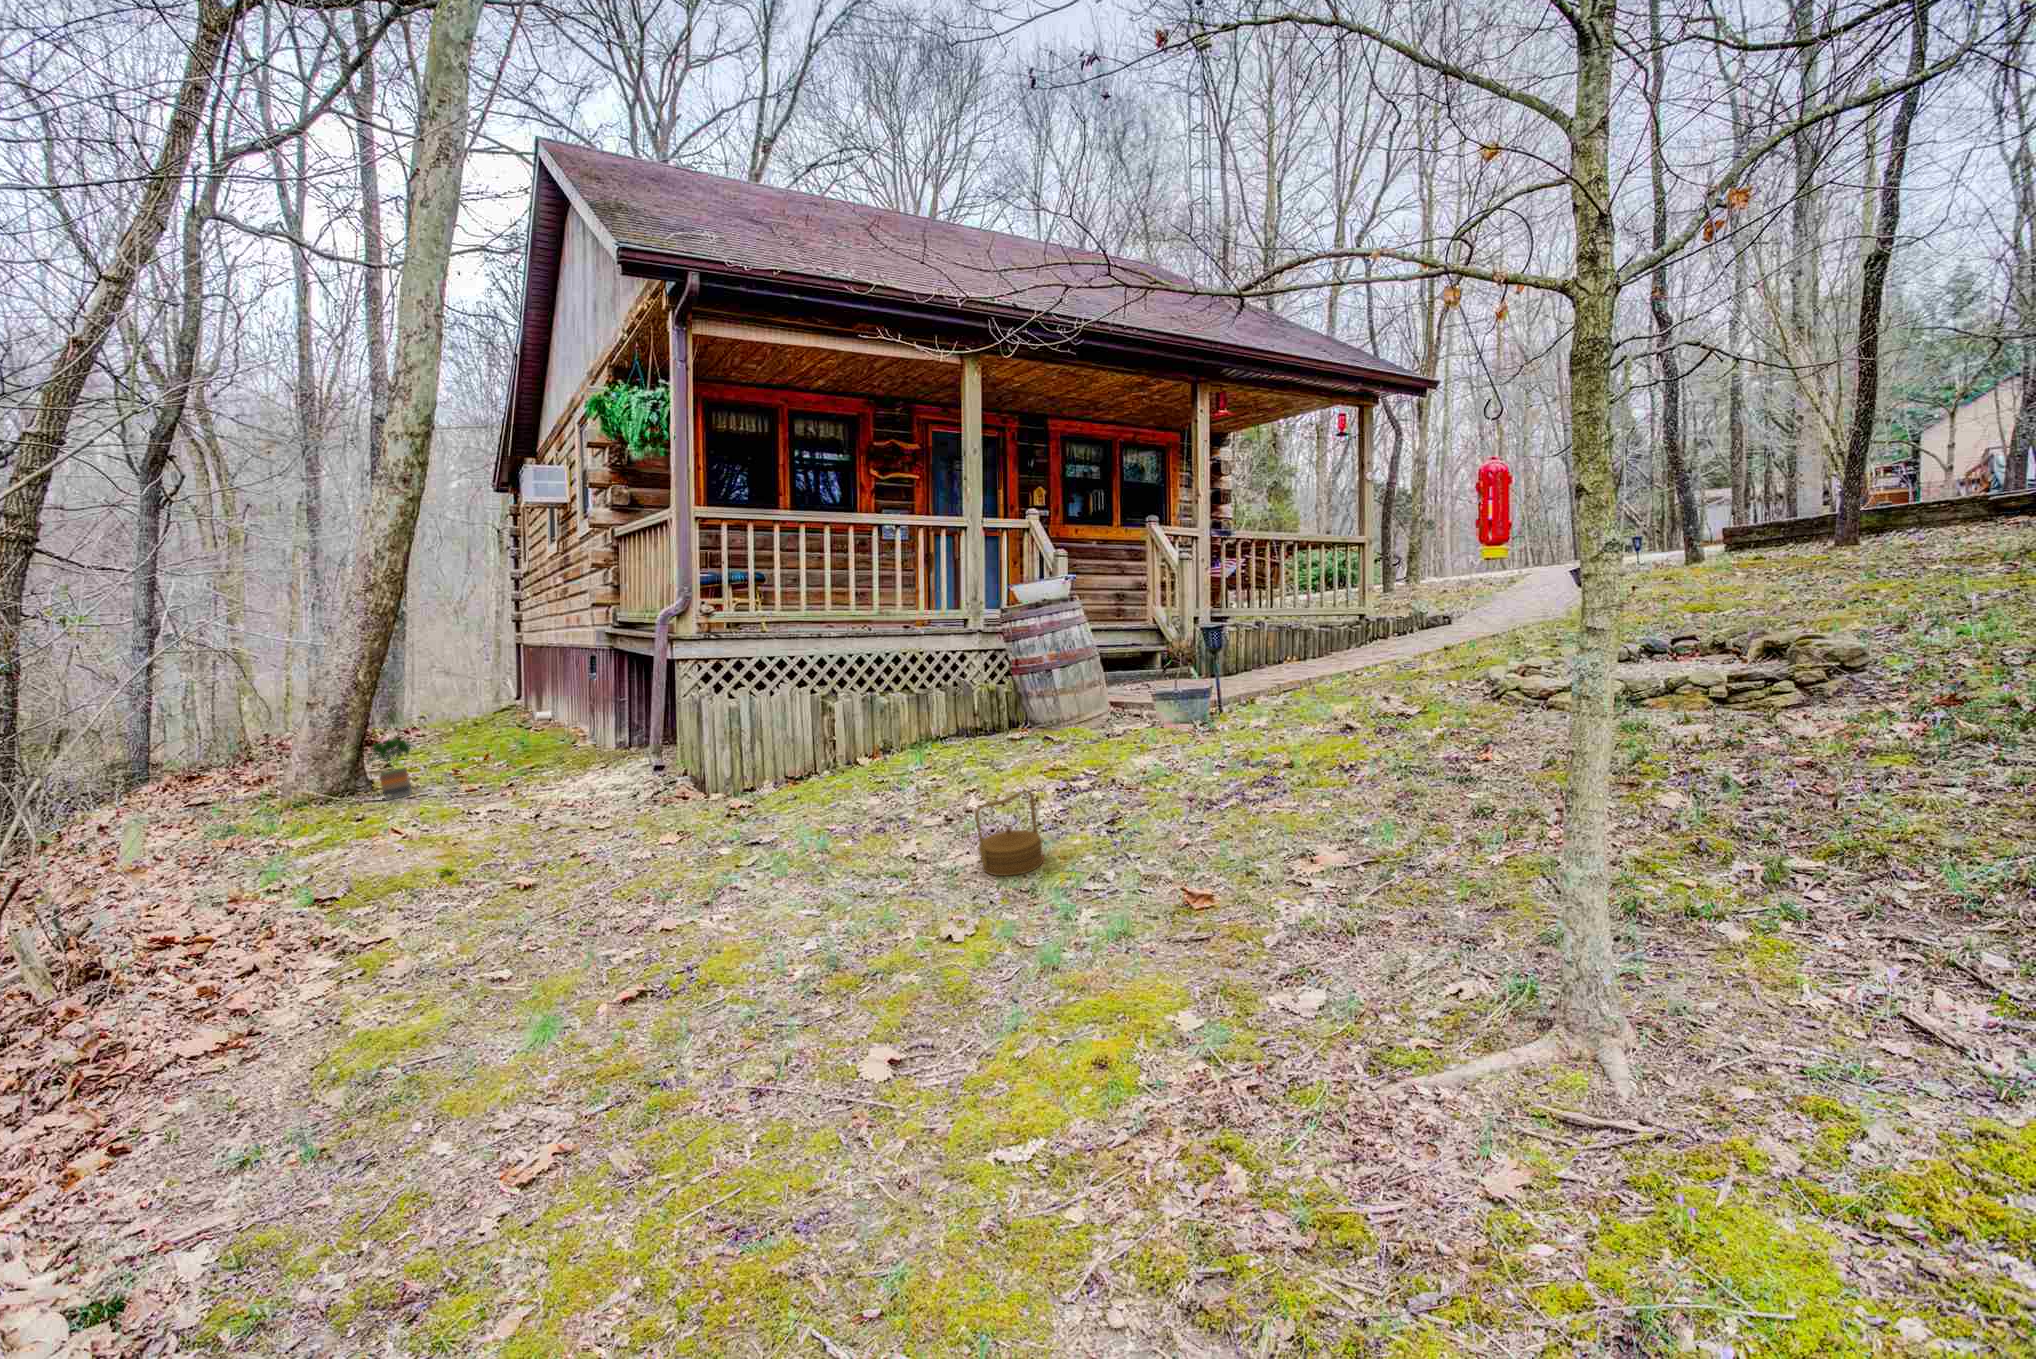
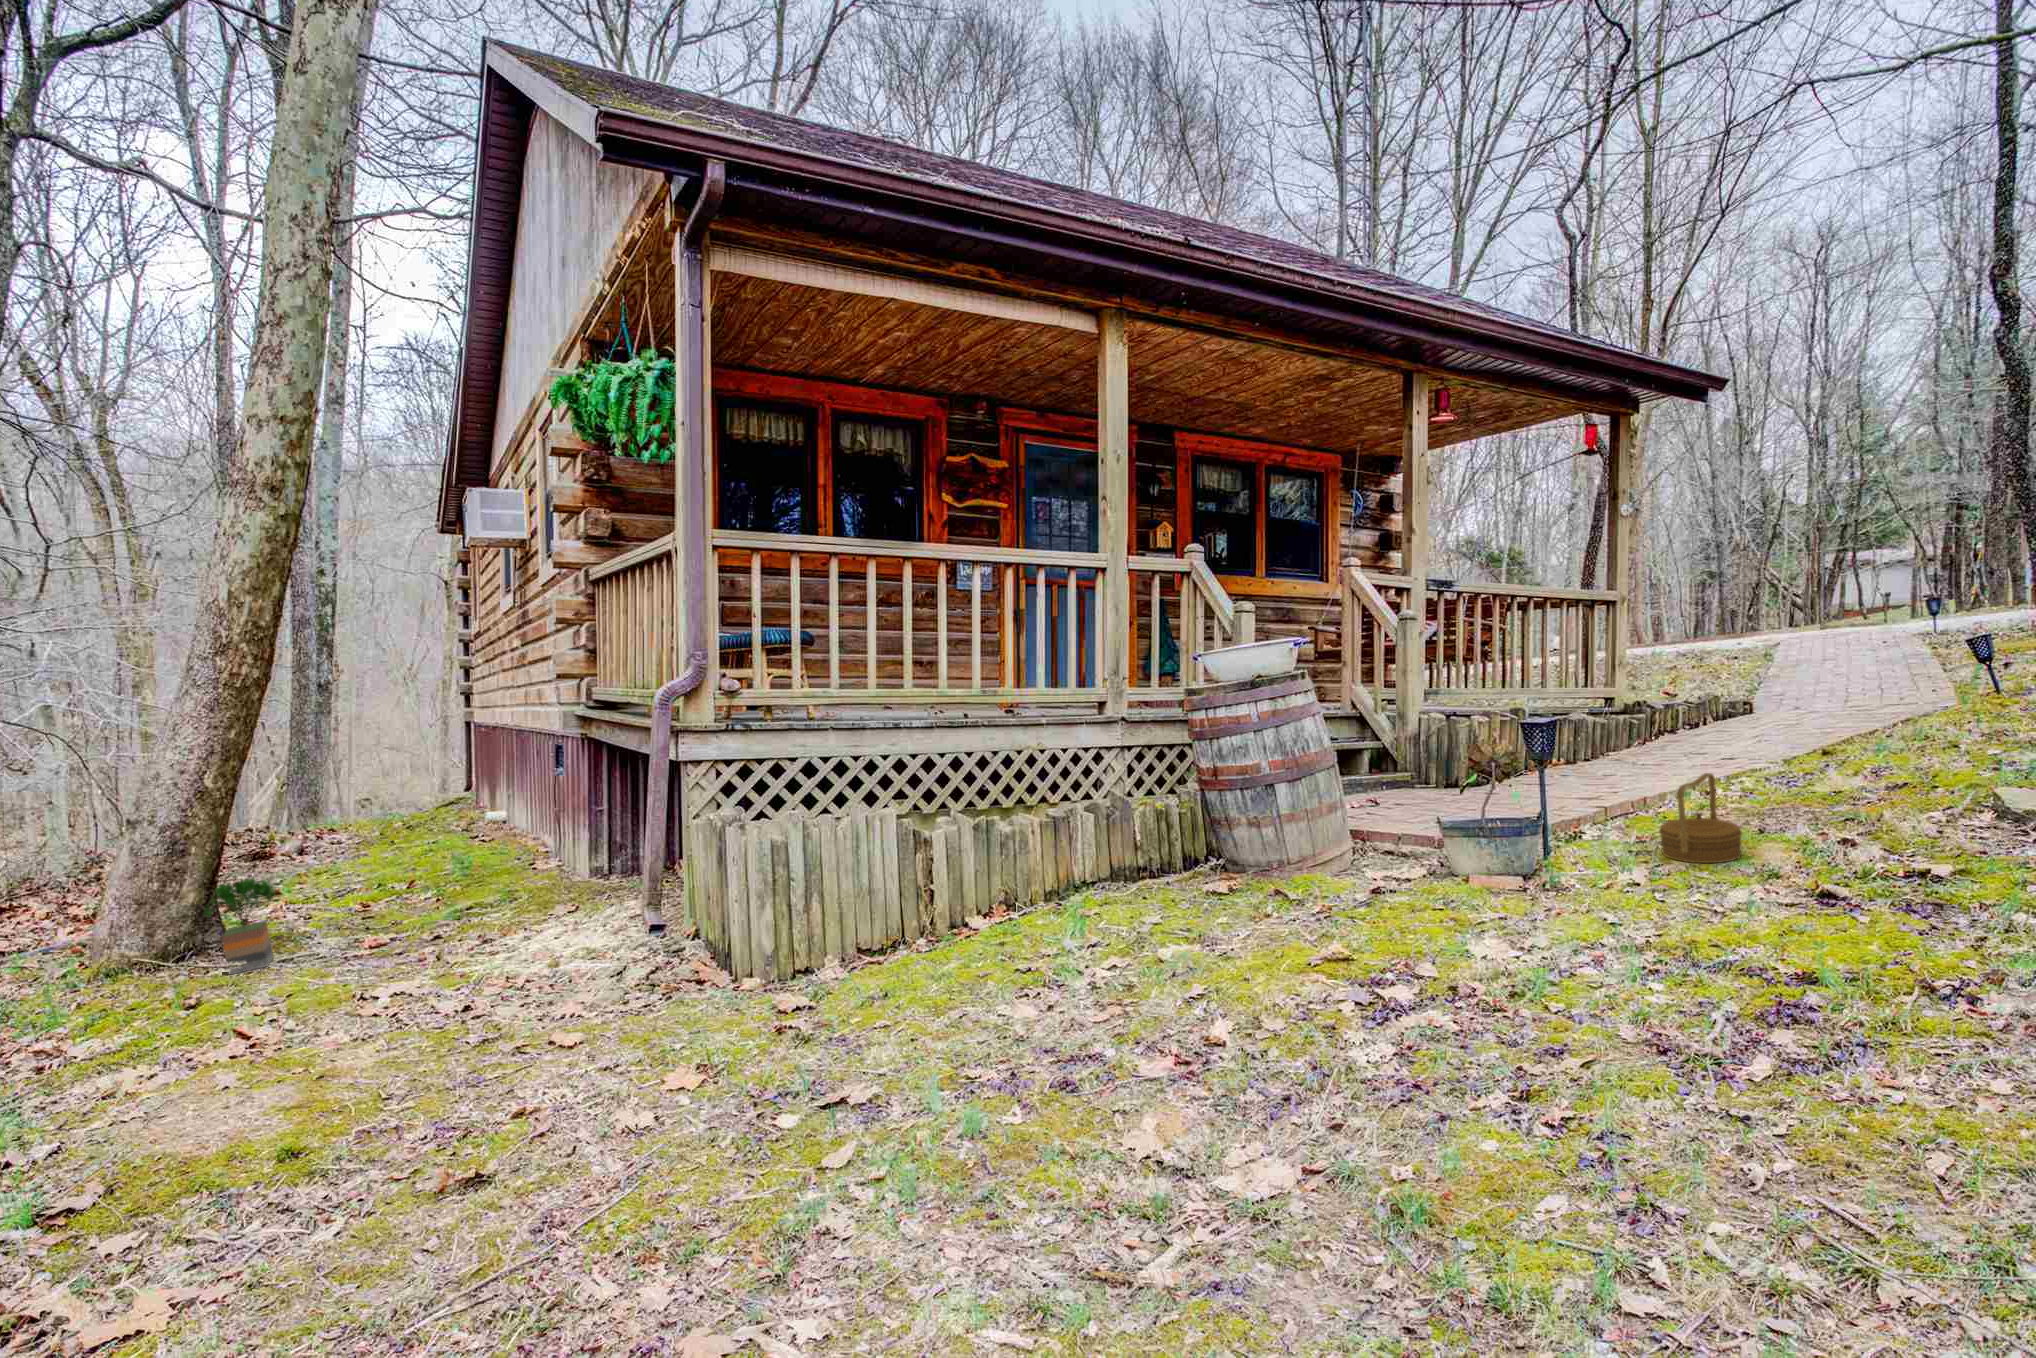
basket: present [975,790,1043,876] -> present [1659,773,1742,863]

